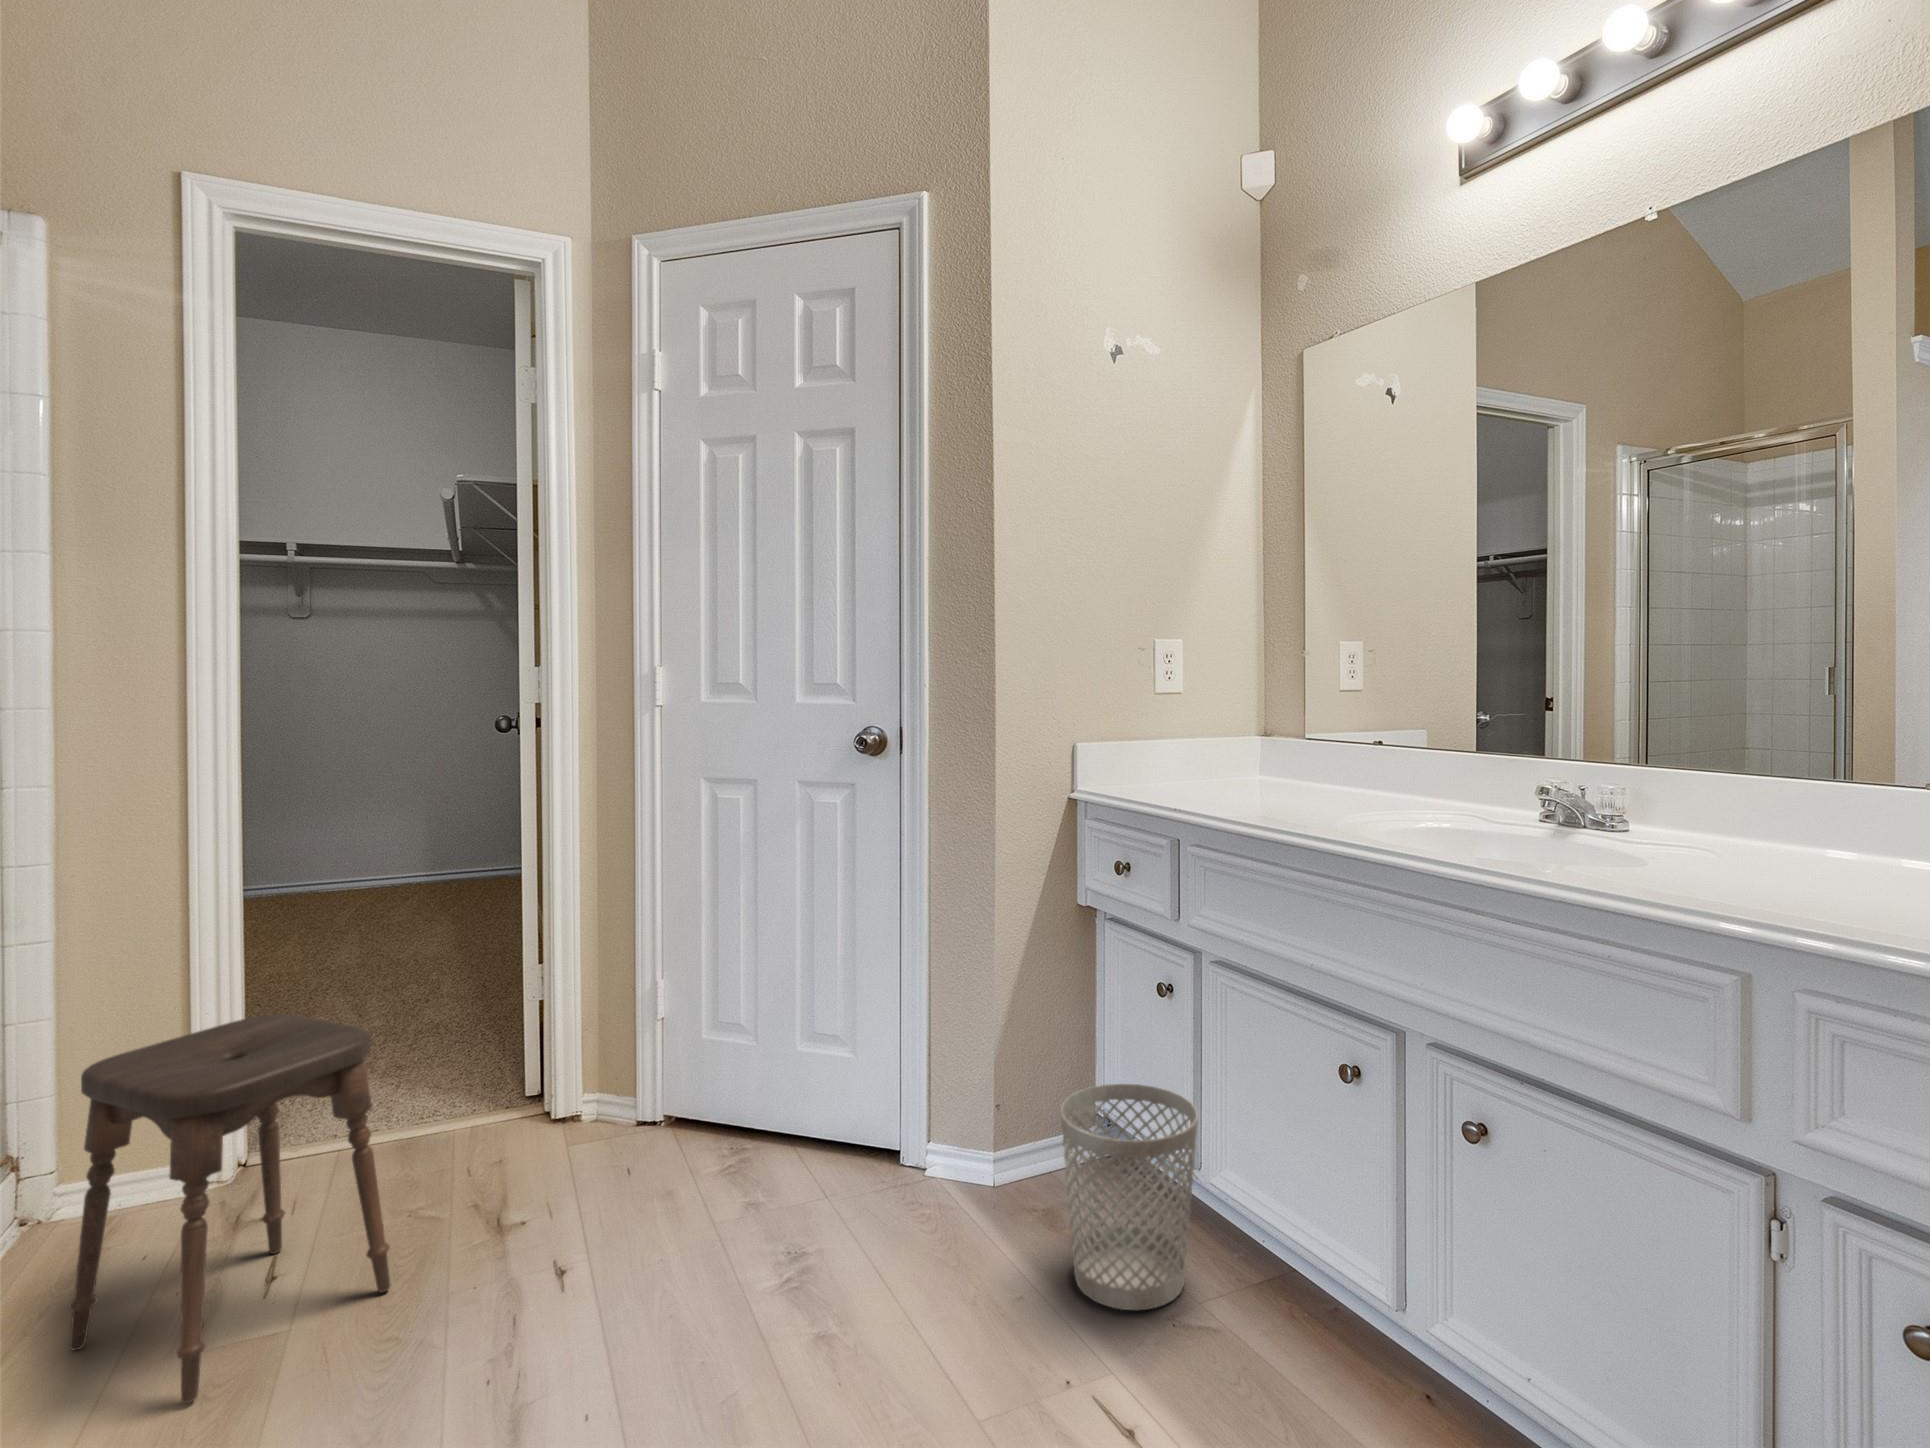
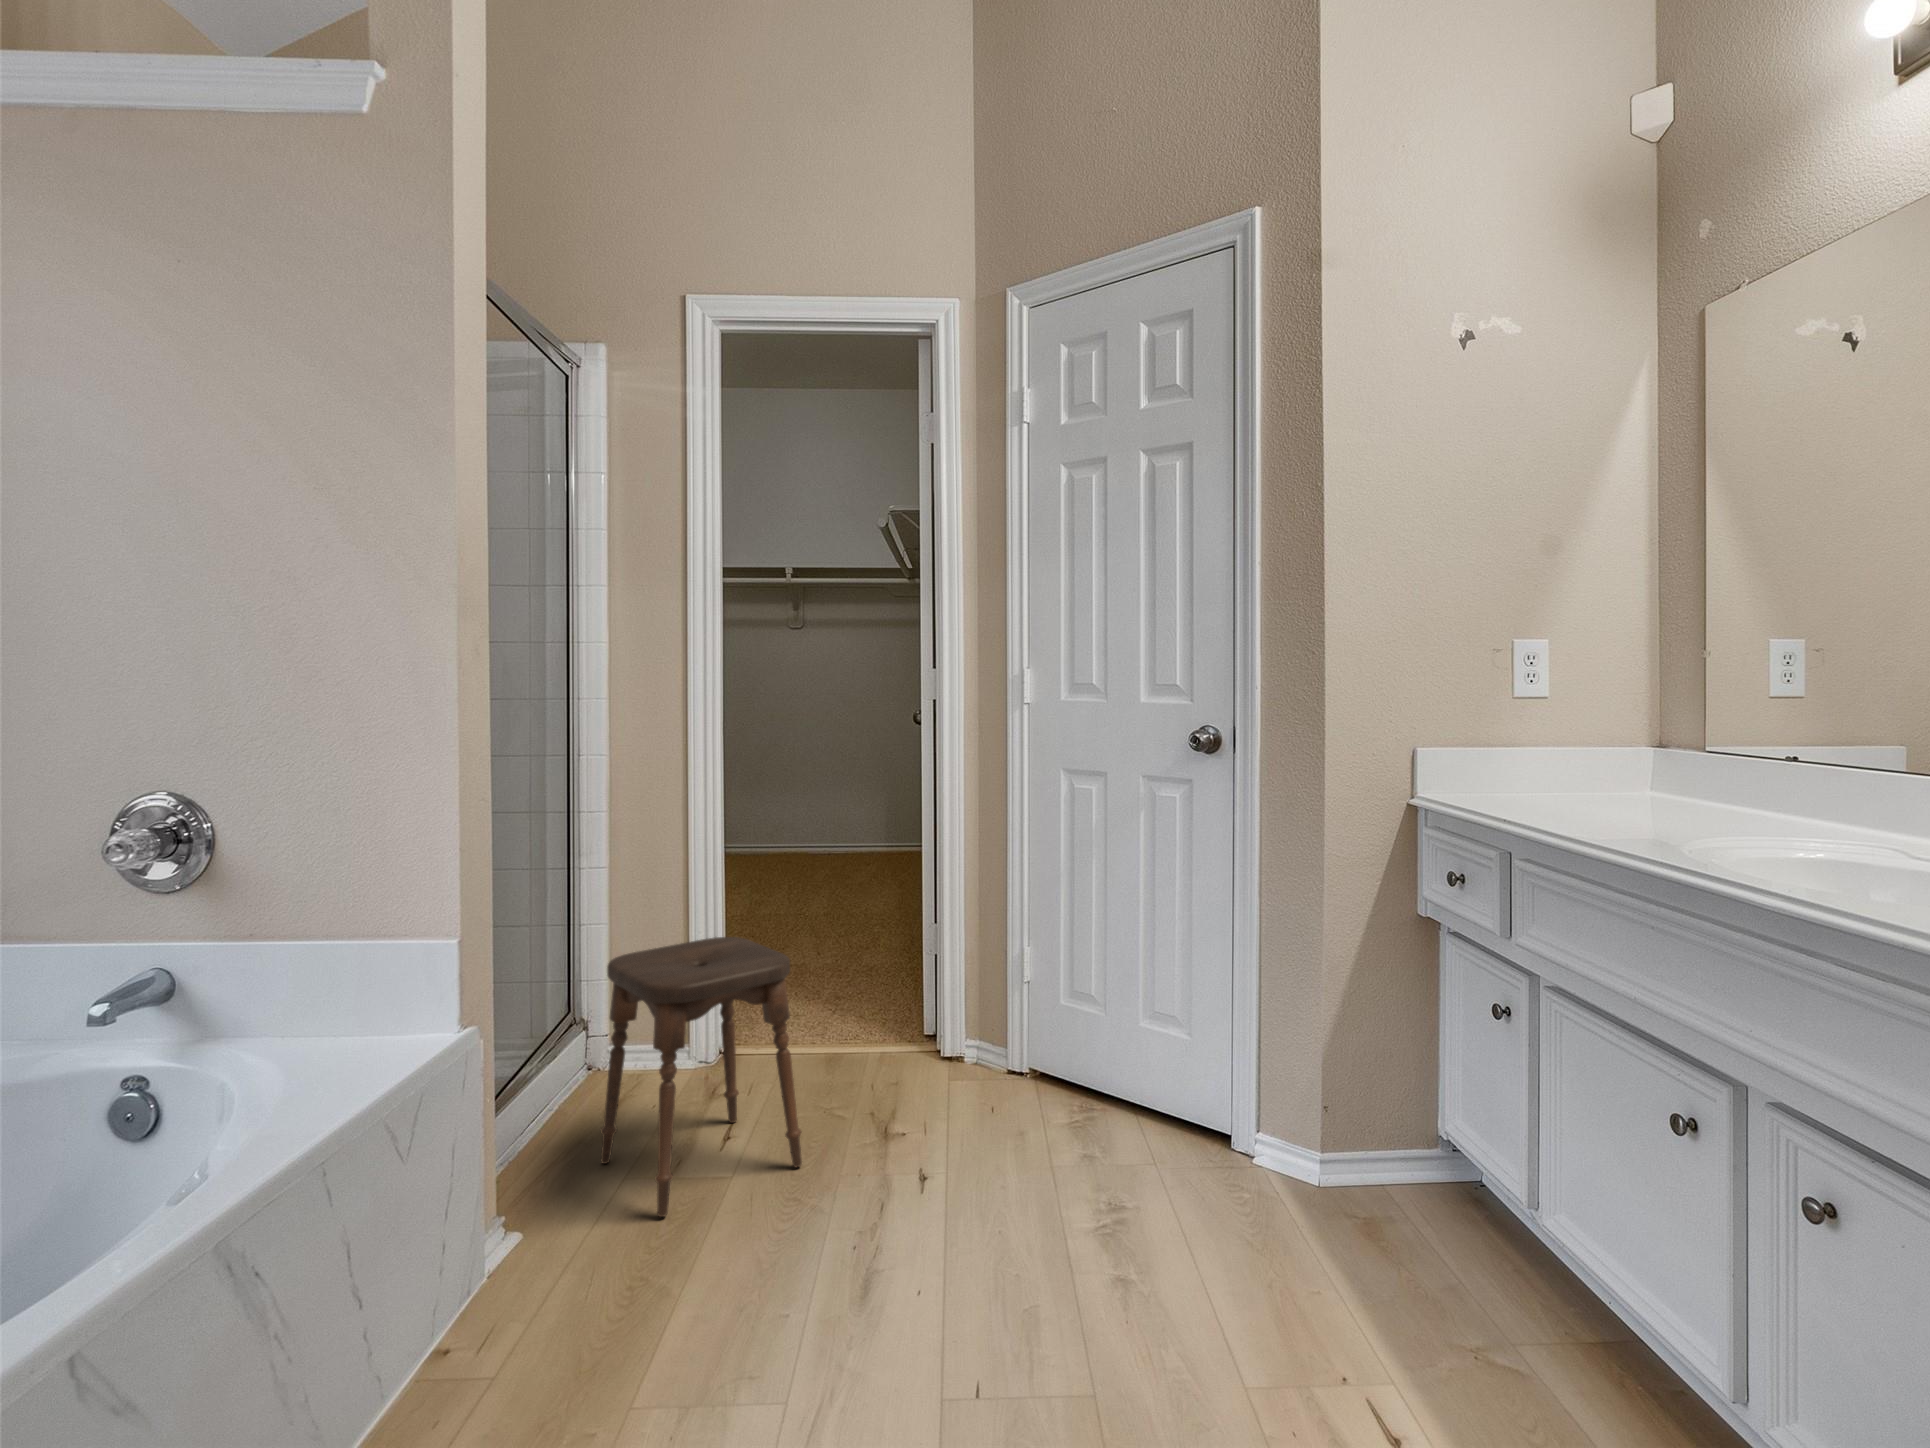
wastebasket: present [1061,1084,1198,1310] -> none [1368,1101,1522,1341]

